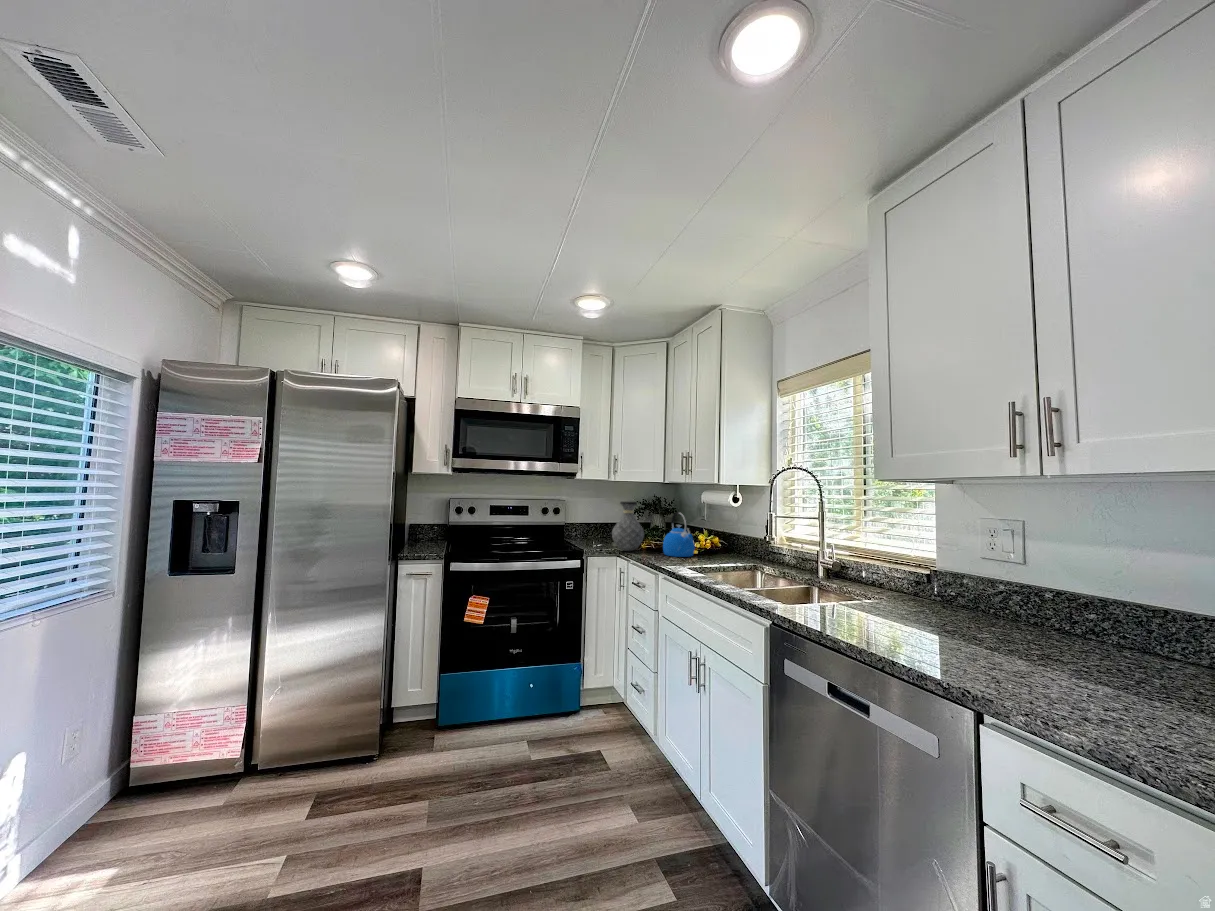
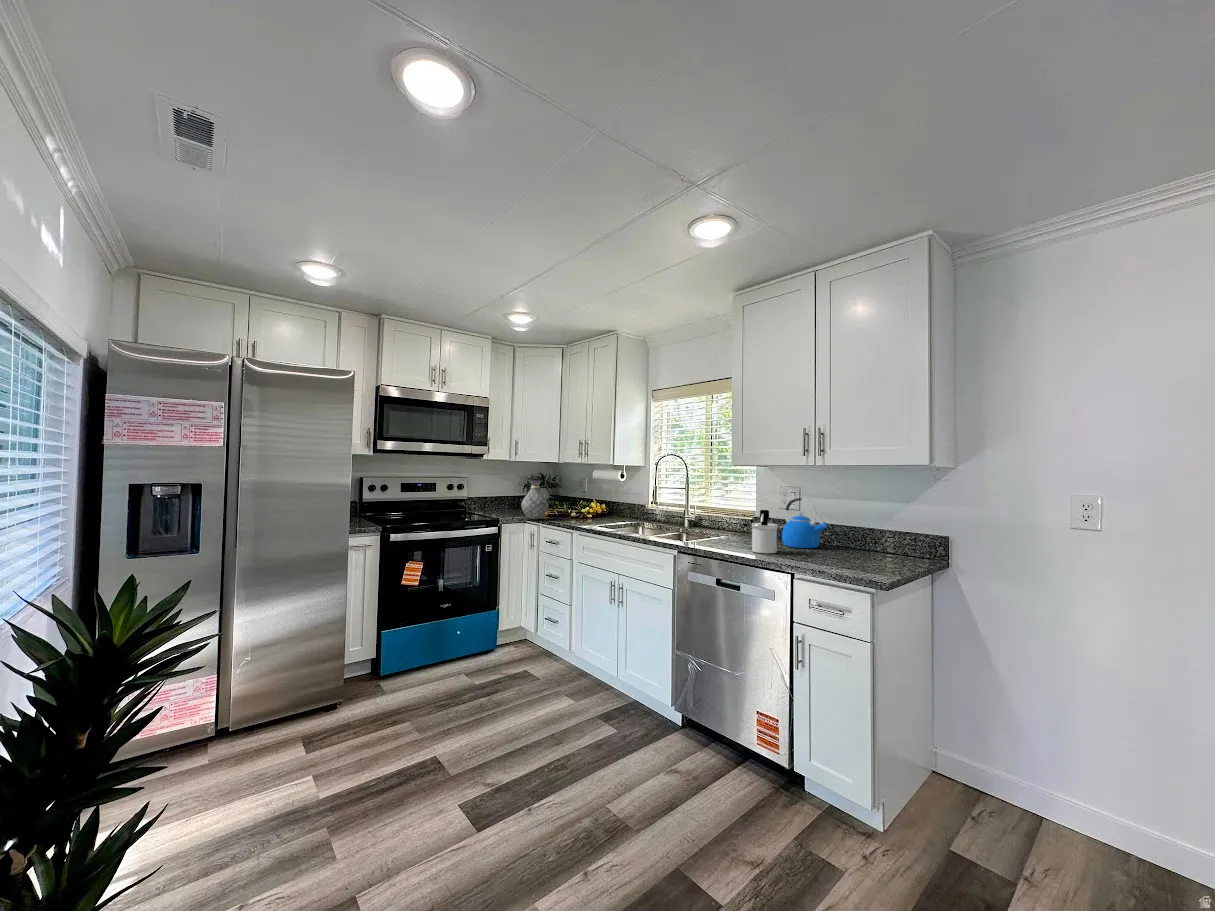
kettle: present [663,512,695,557] -> present [782,498,828,548]
soap dispenser: none [908,566,966,653] -> present [751,510,778,553]

